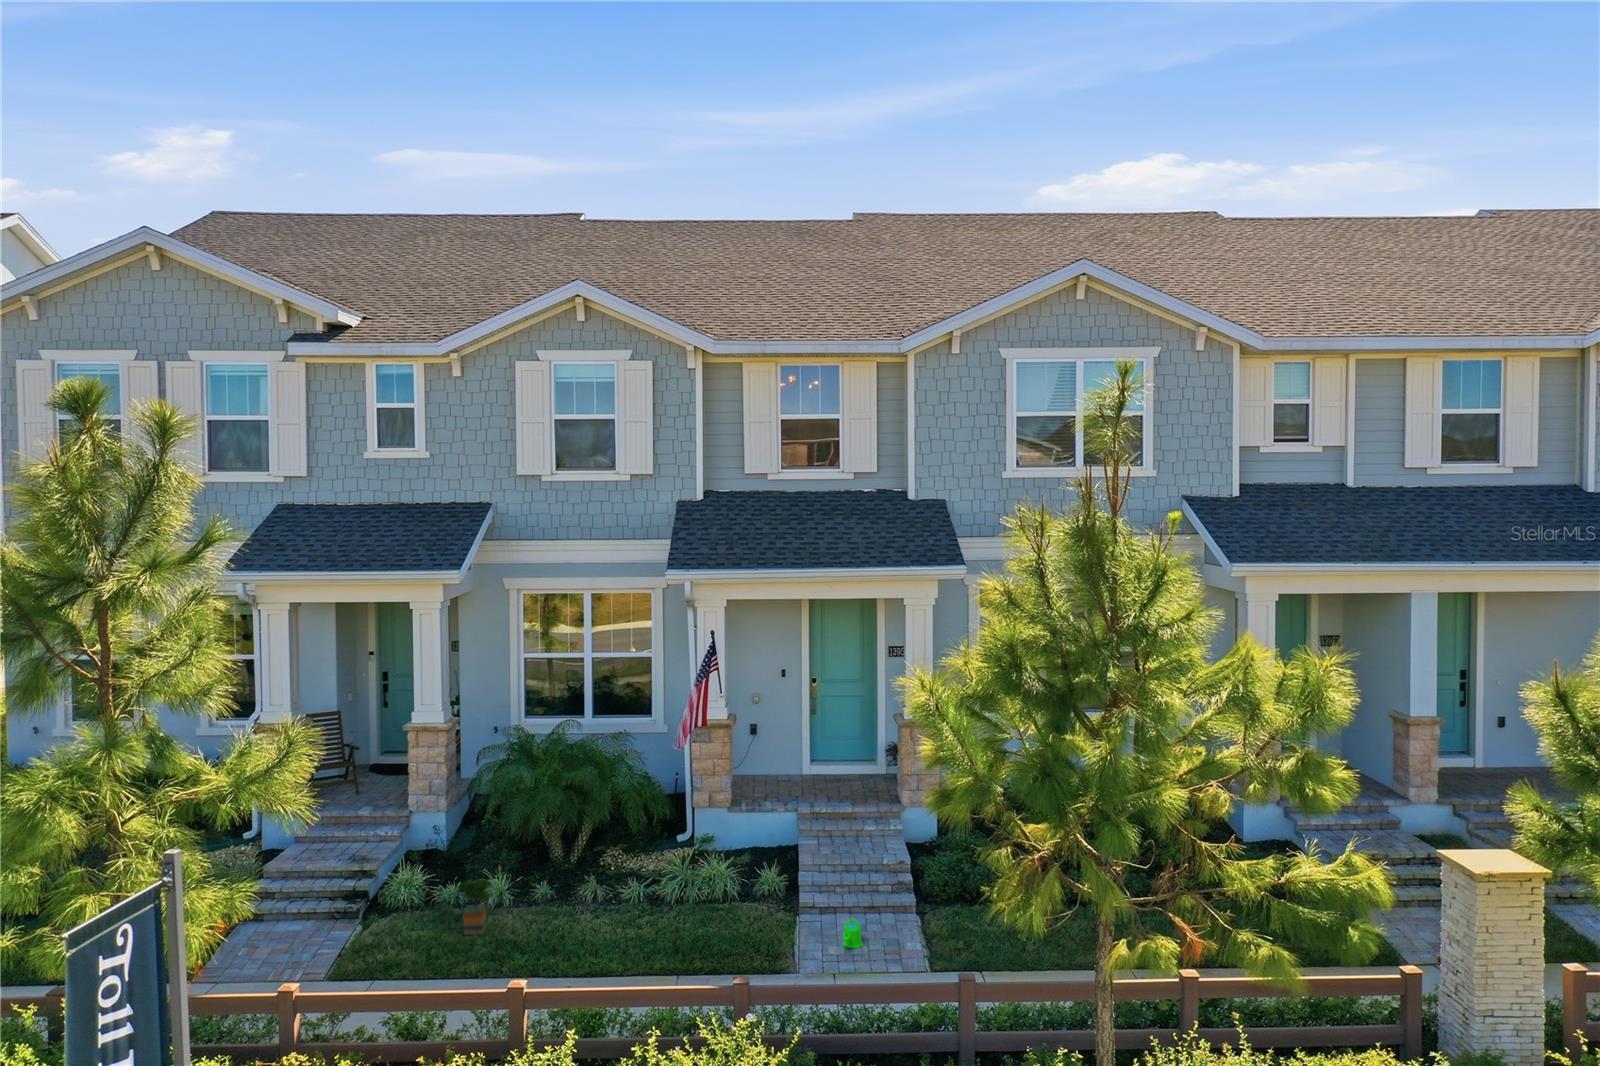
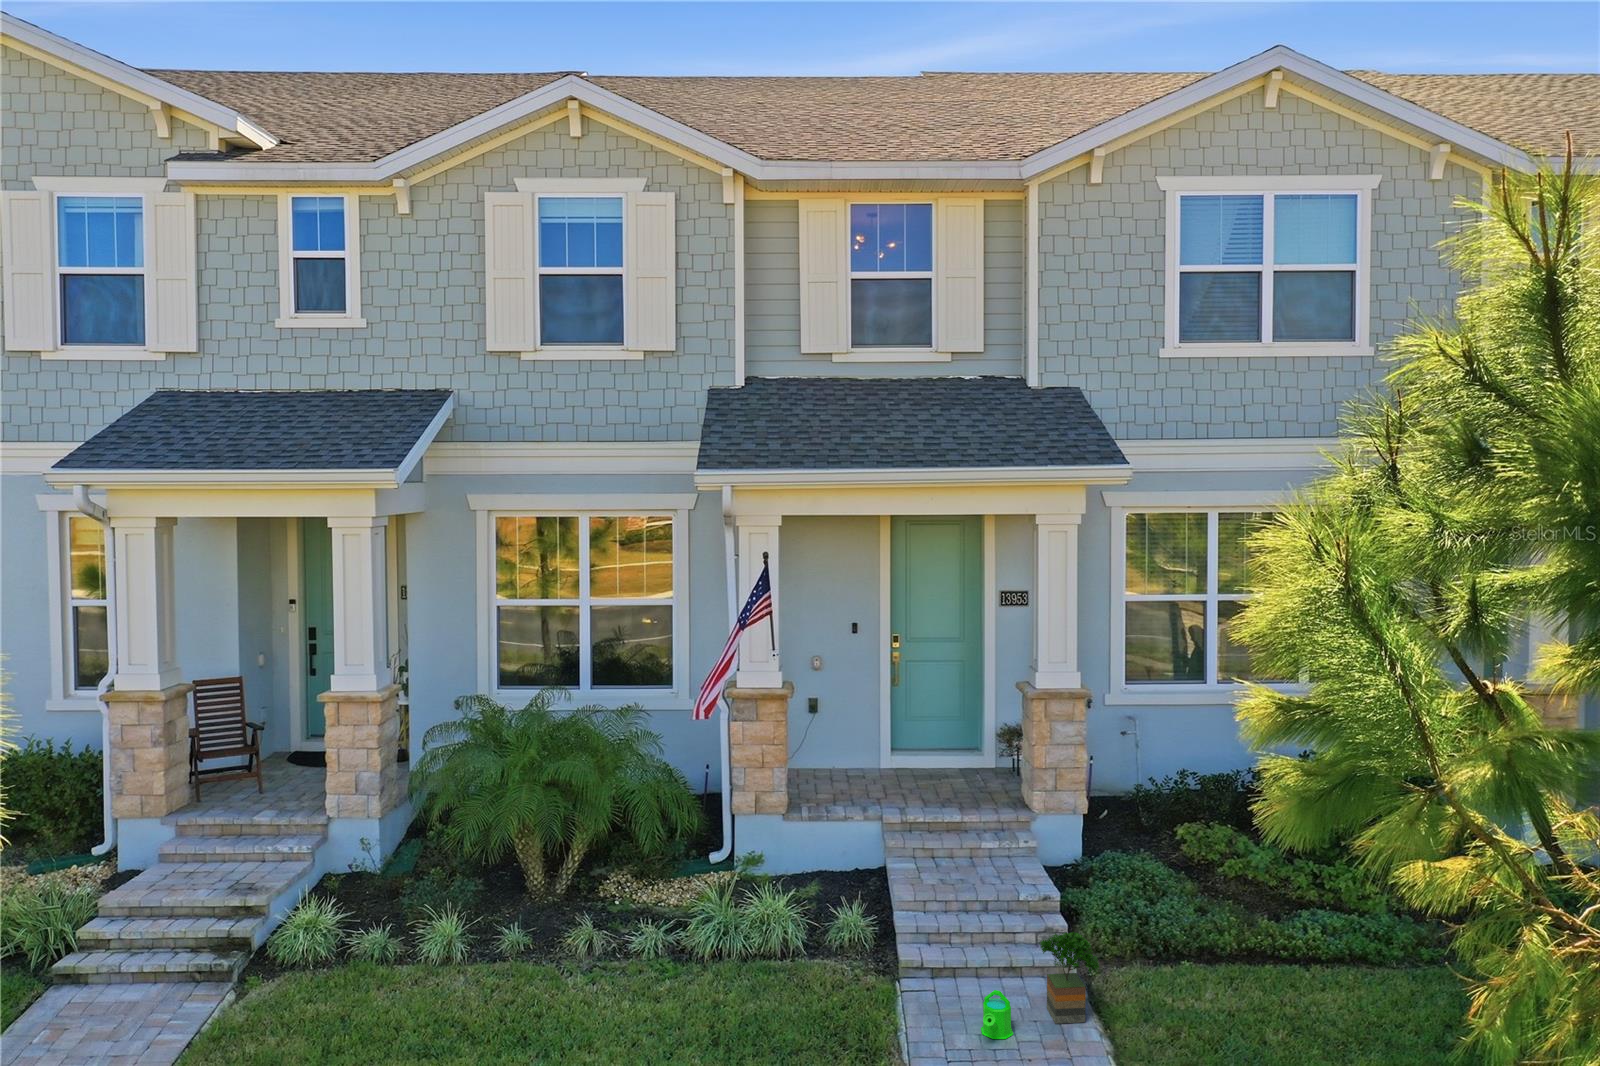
potted tree: present [458,879,492,935] -> present [1040,932,1099,1024]

